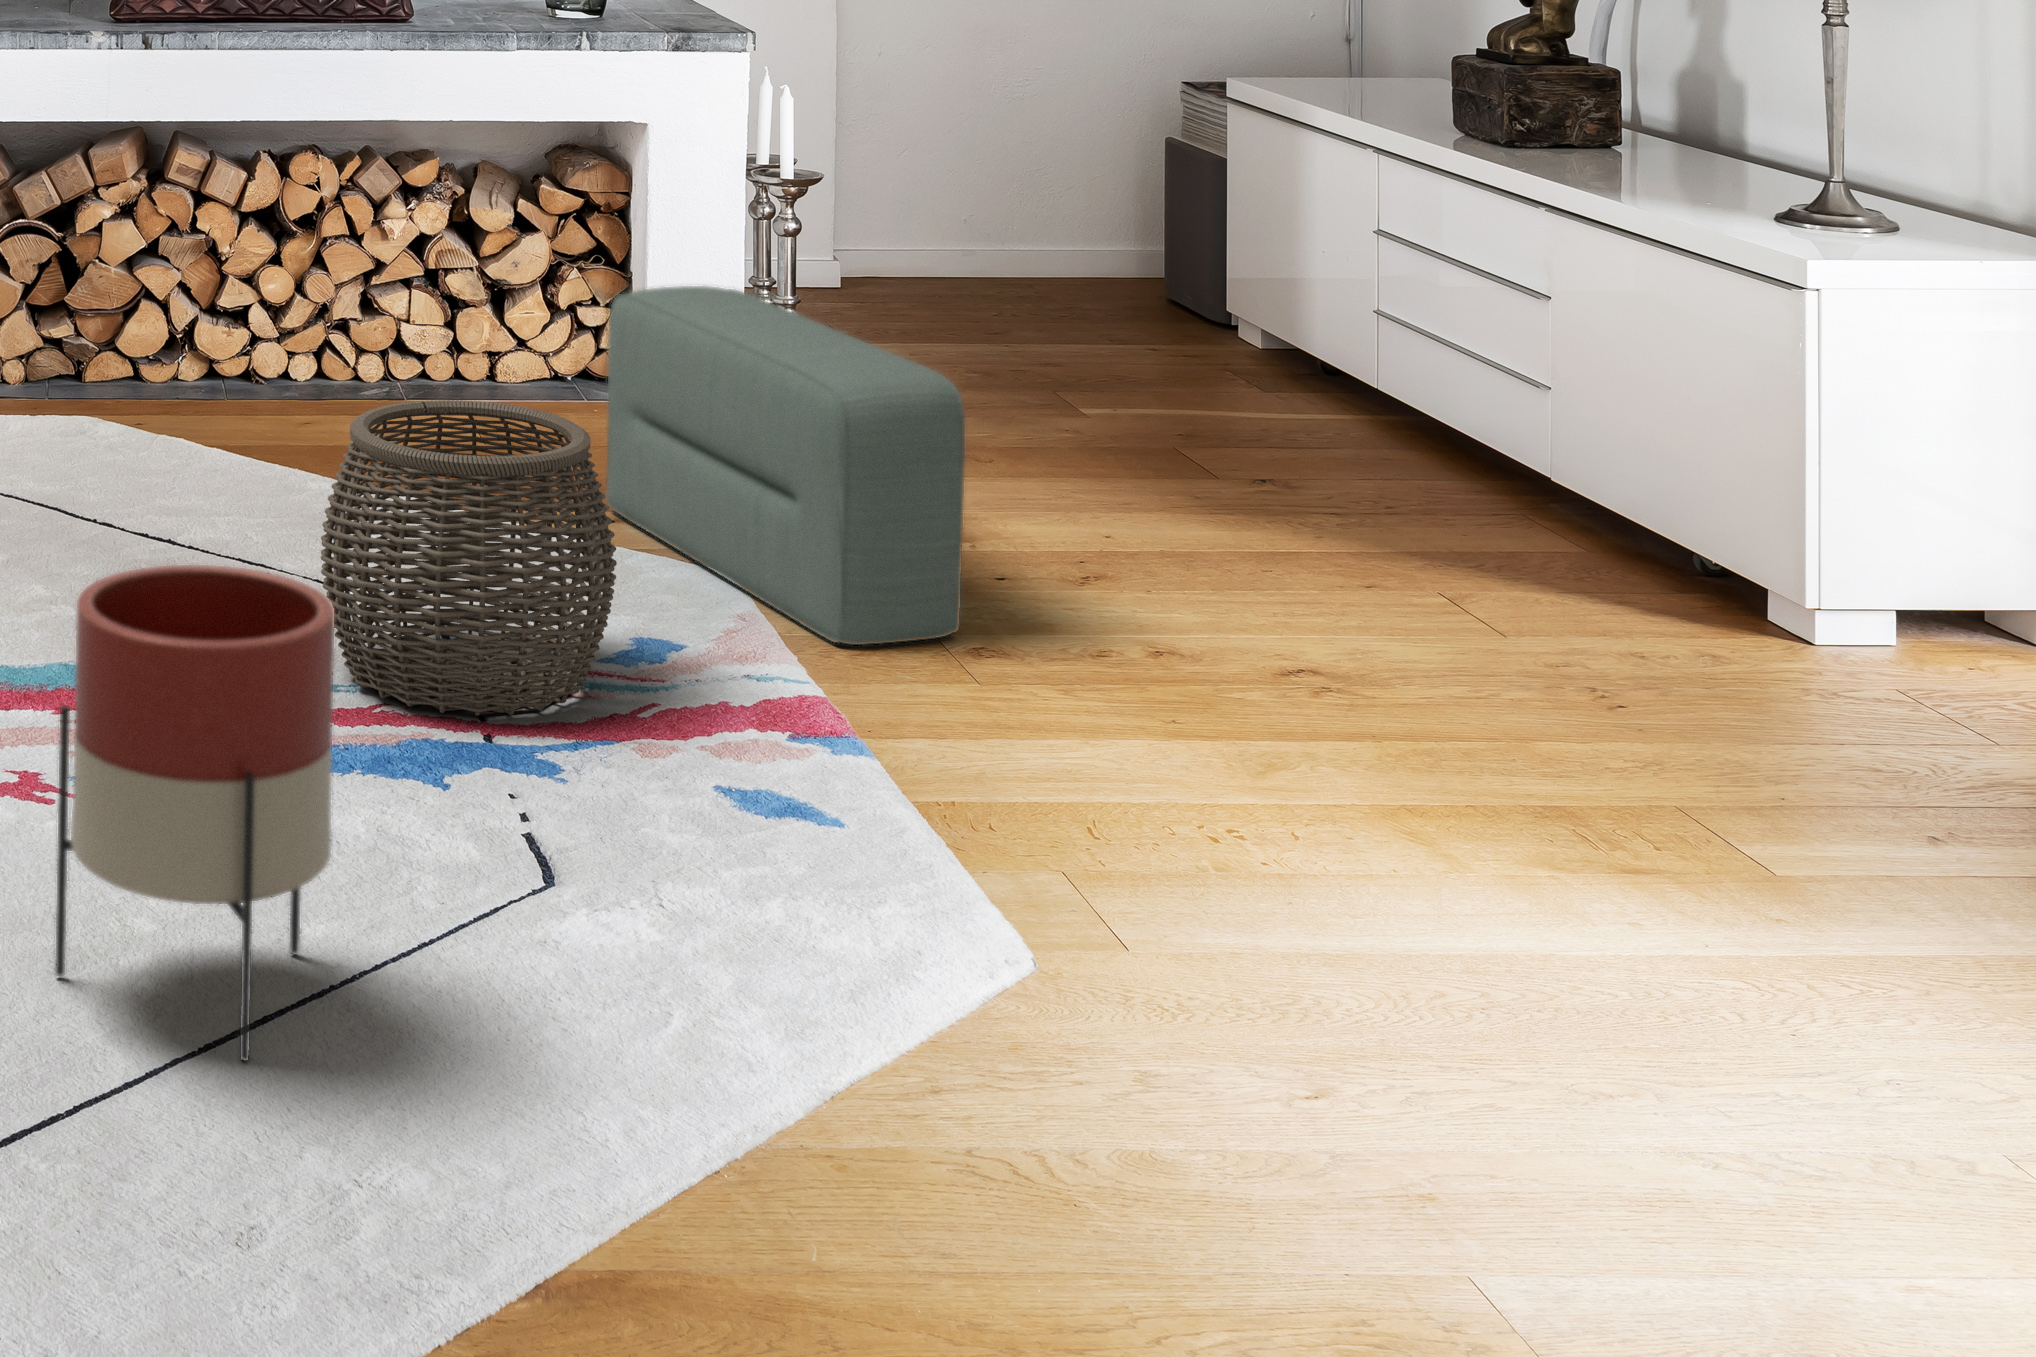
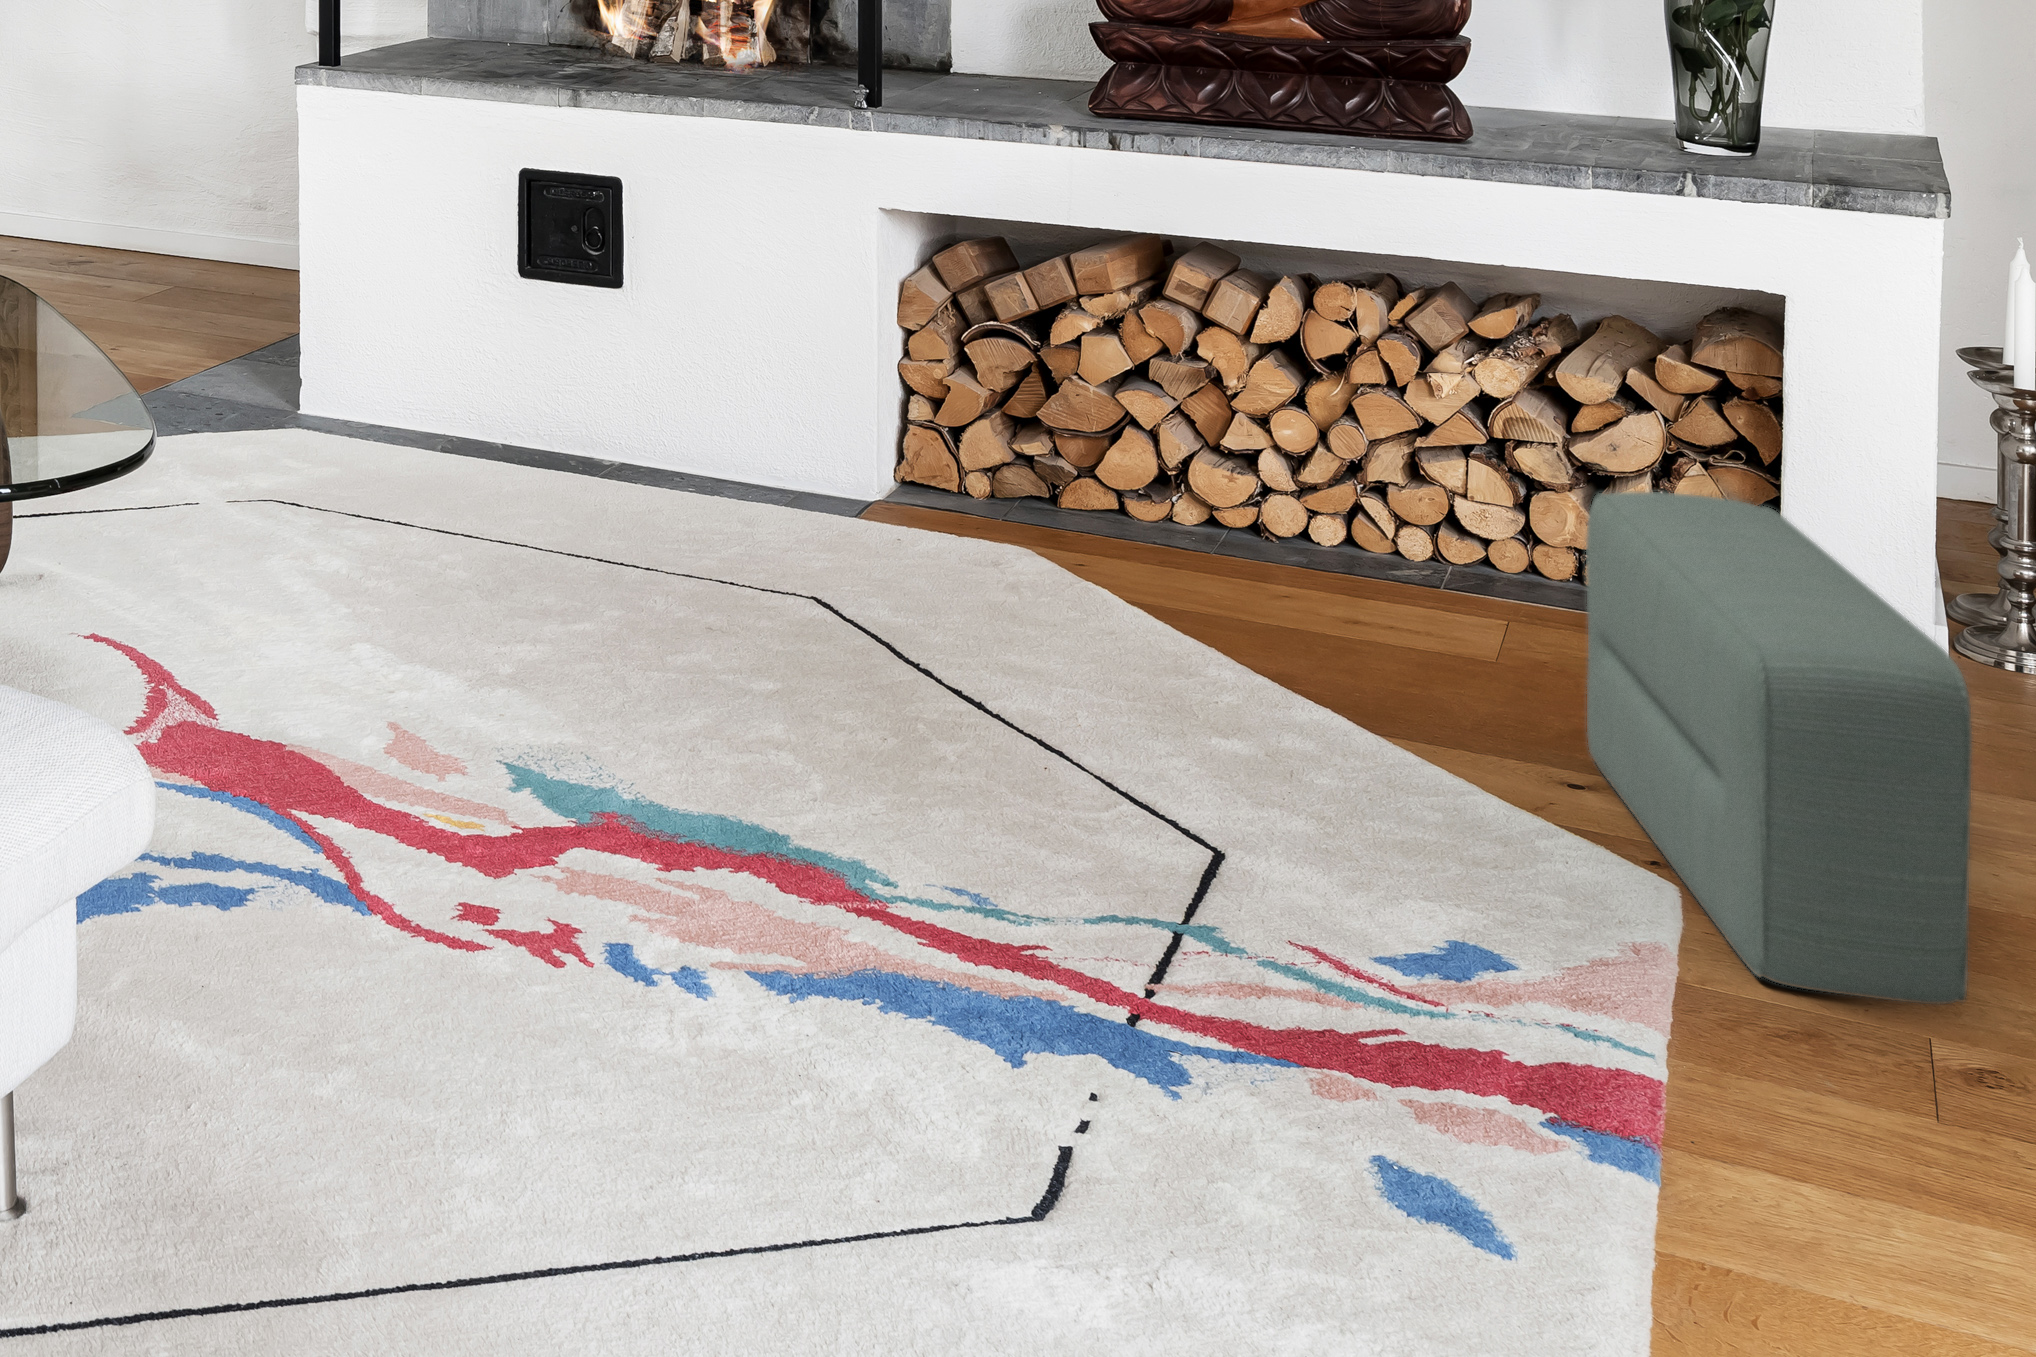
woven basket: present [321,400,617,716] -> none [1018,576,1392,970]
planter: present [55,565,334,1061] -> none [408,695,704,1255]

